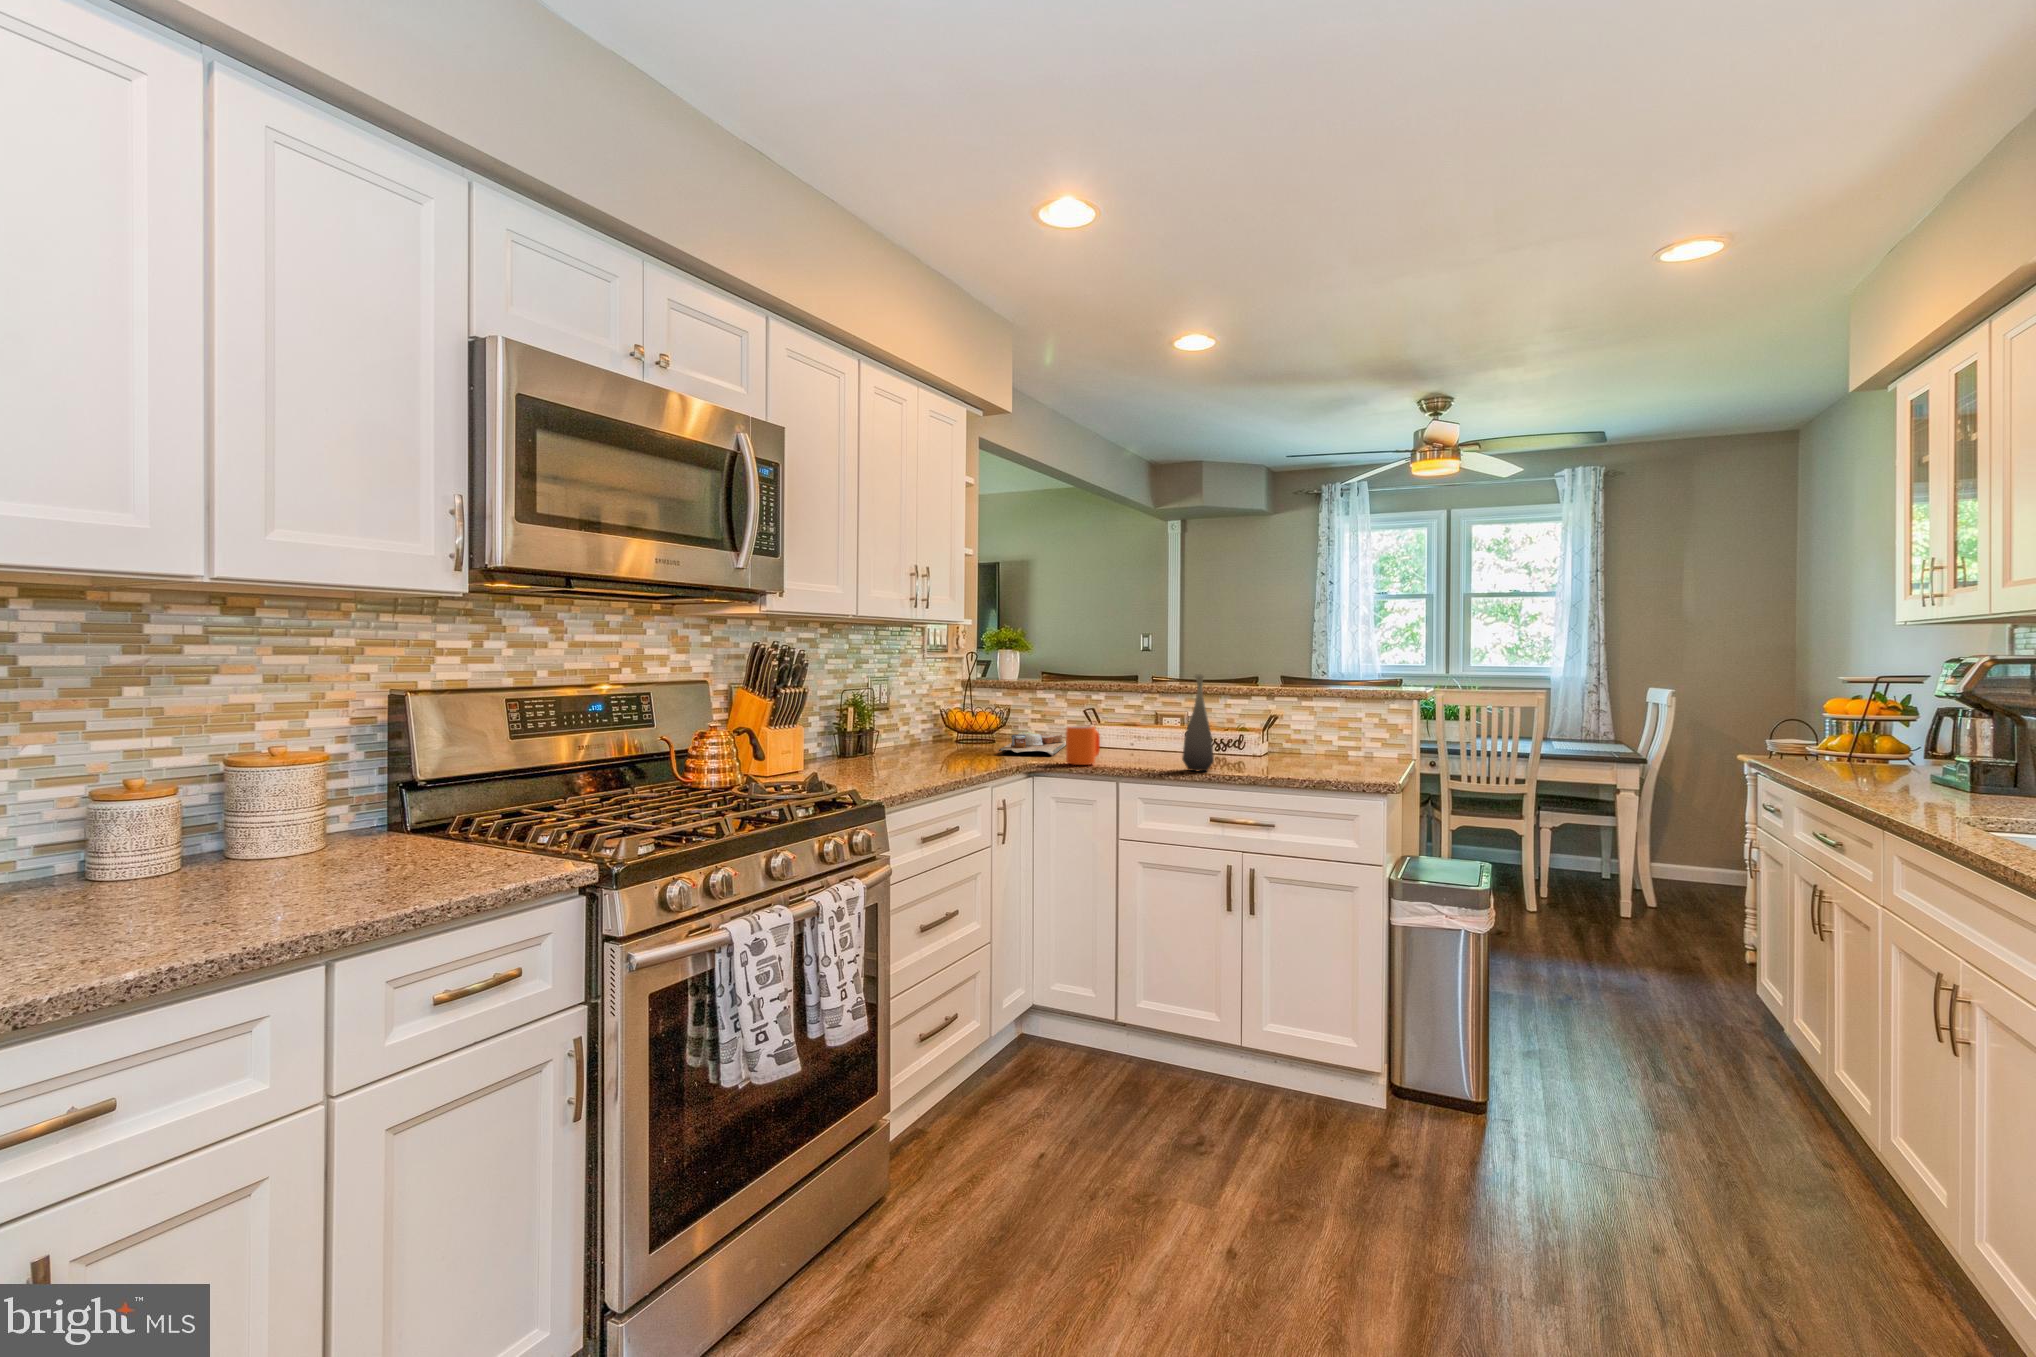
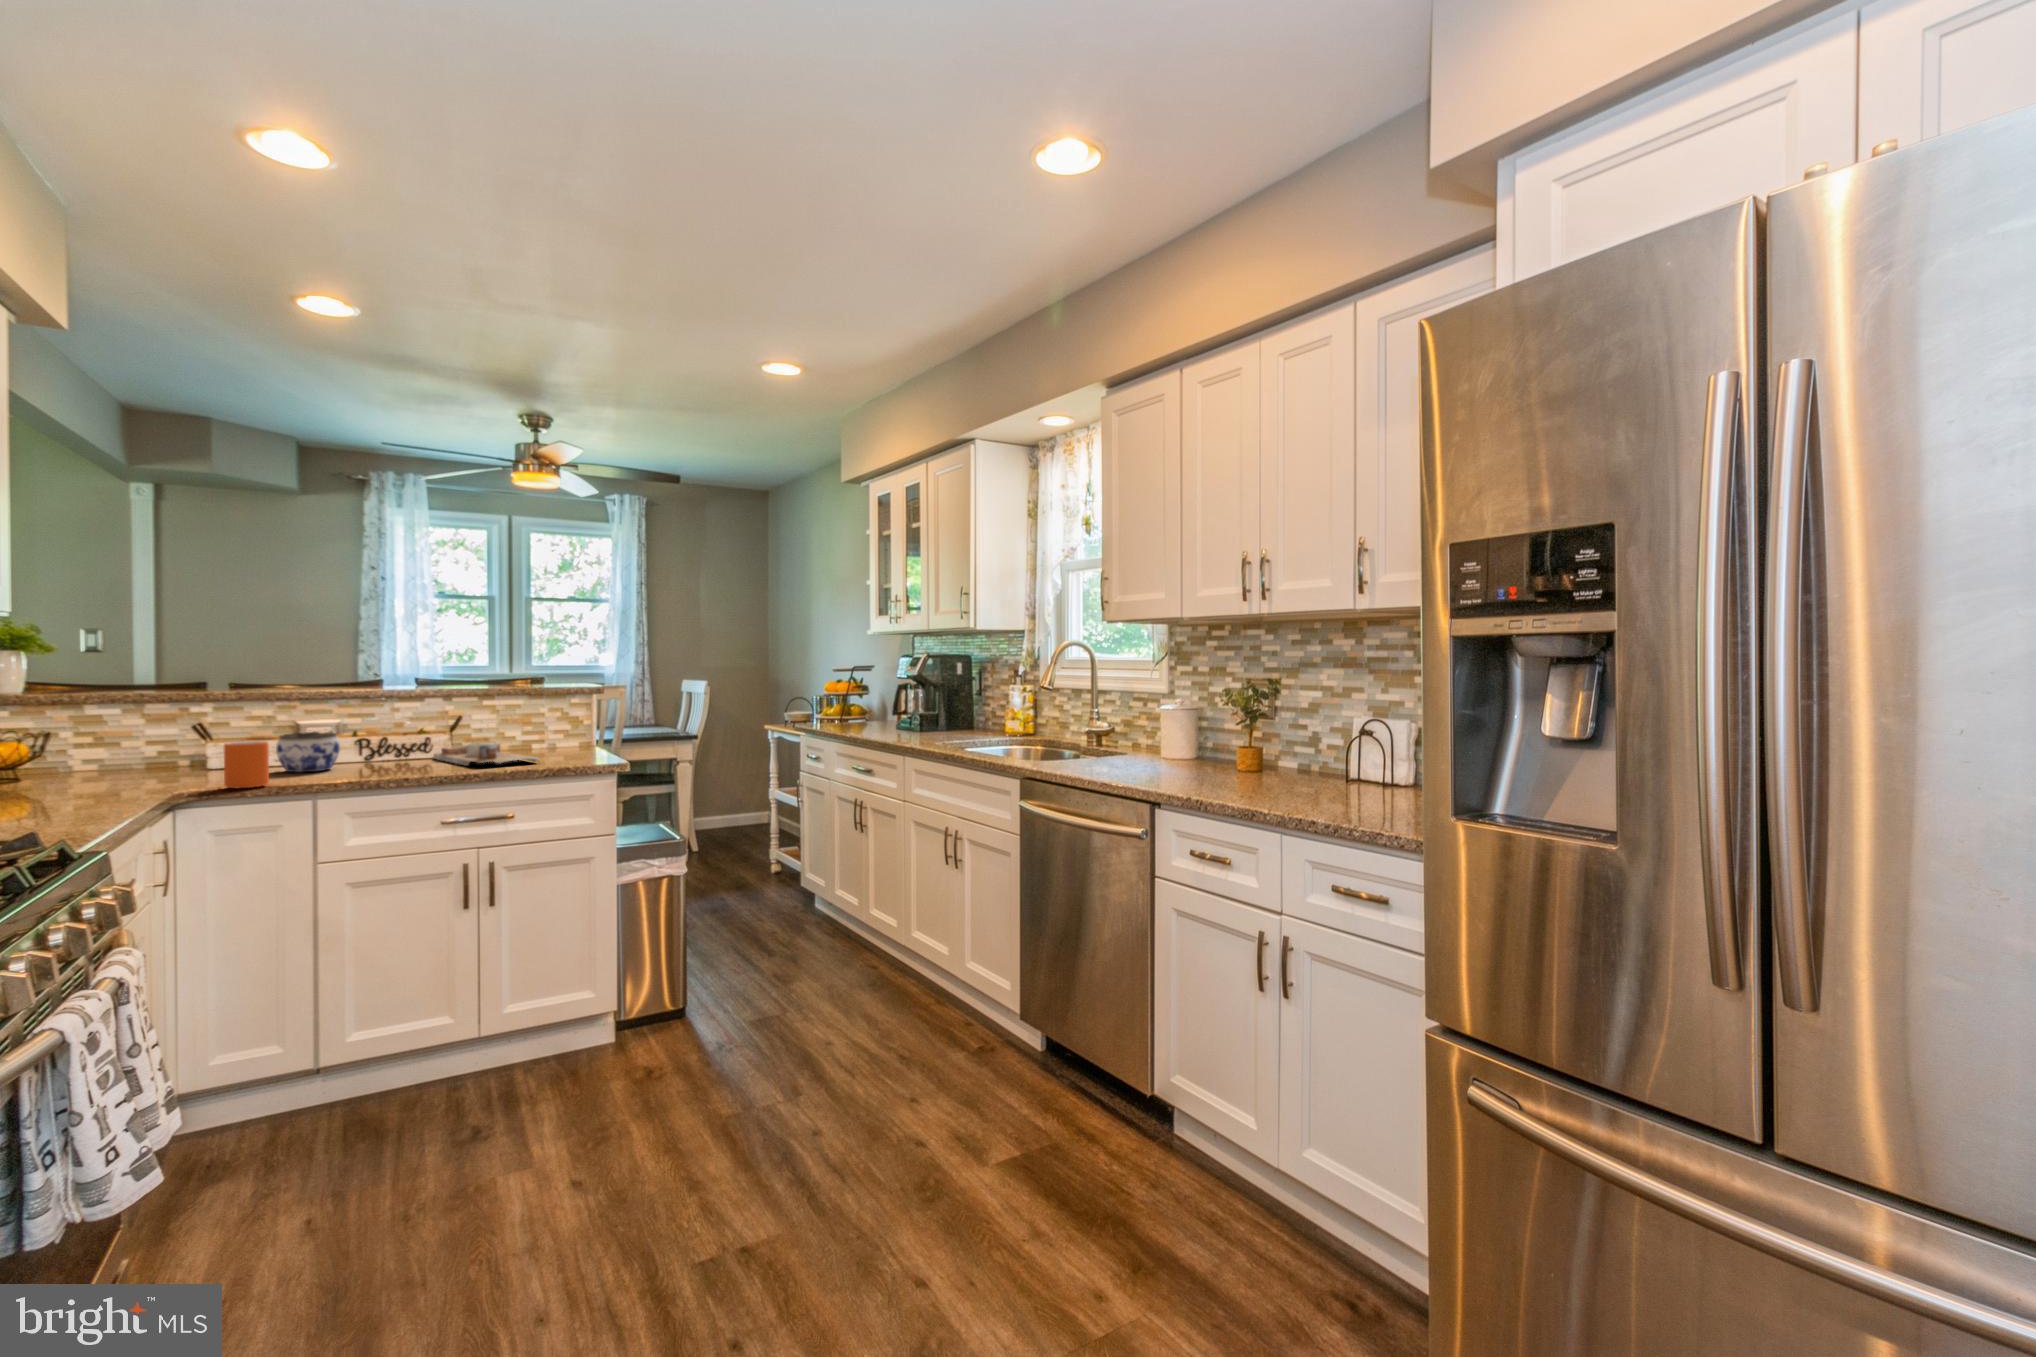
bottle: present [1182,674,1214,771] -> none [394,677,433,777]
jar: none [1125,721,1171,757] -> present [276,732,340,772]
cutting board: present [999,732,1066,756] -> present [433,743,539,766]

